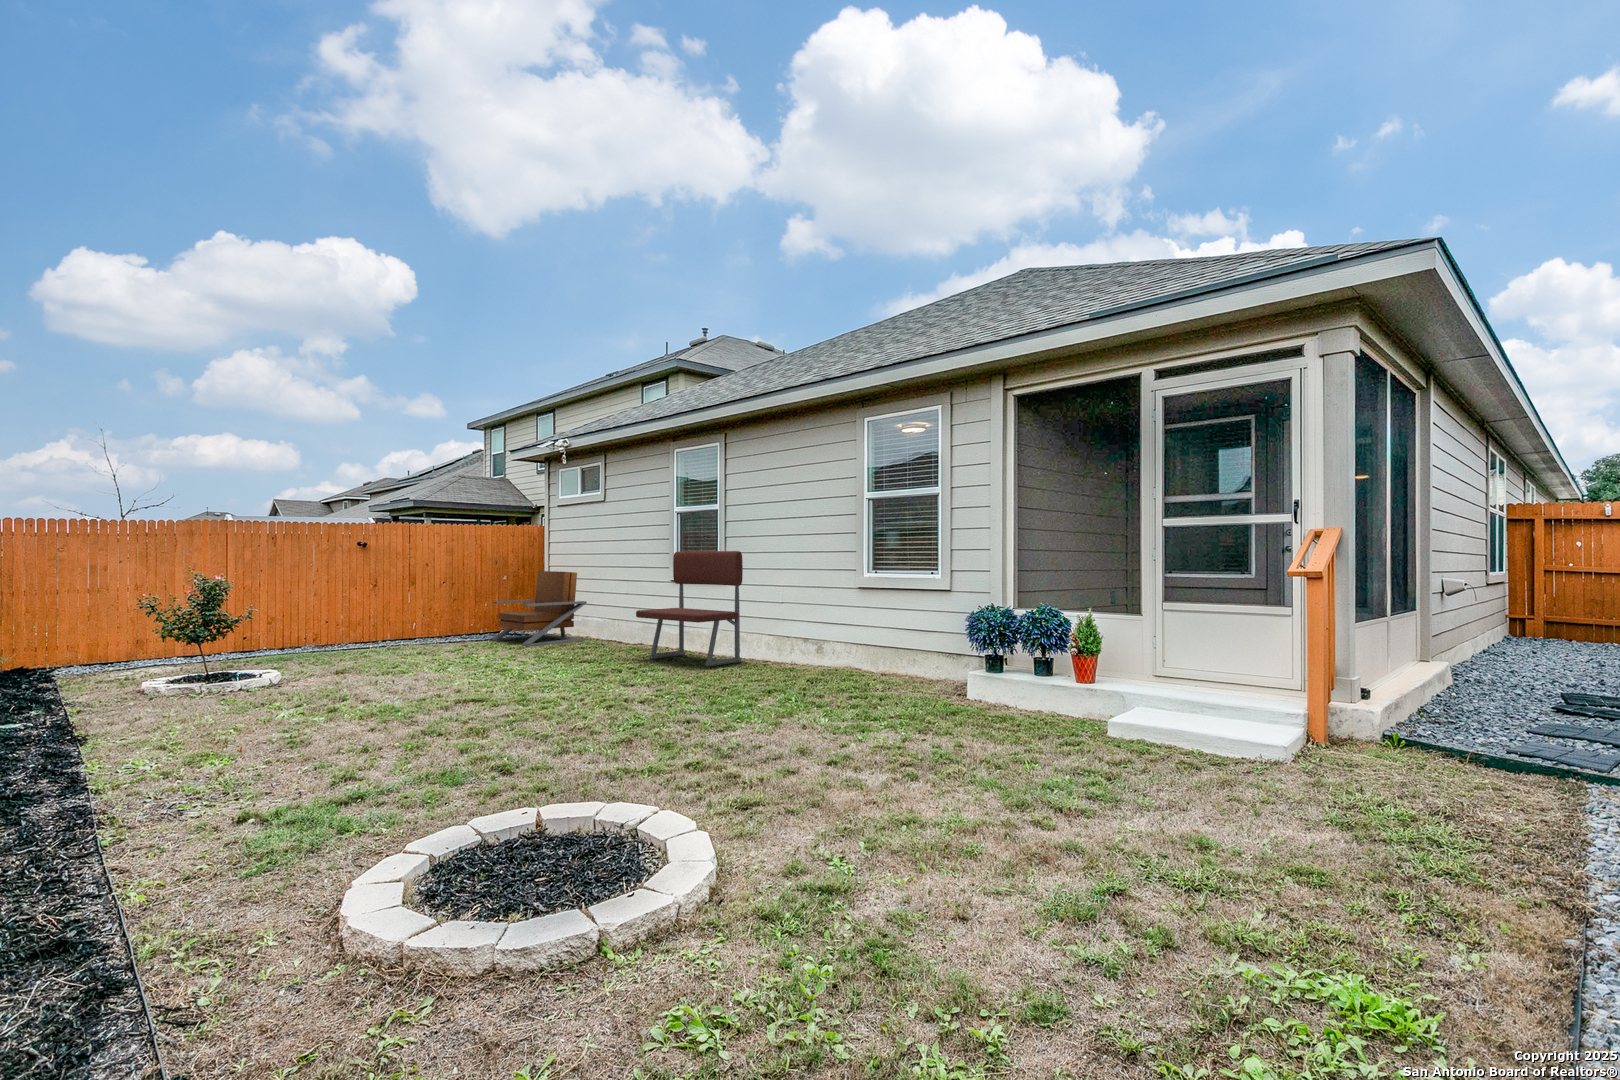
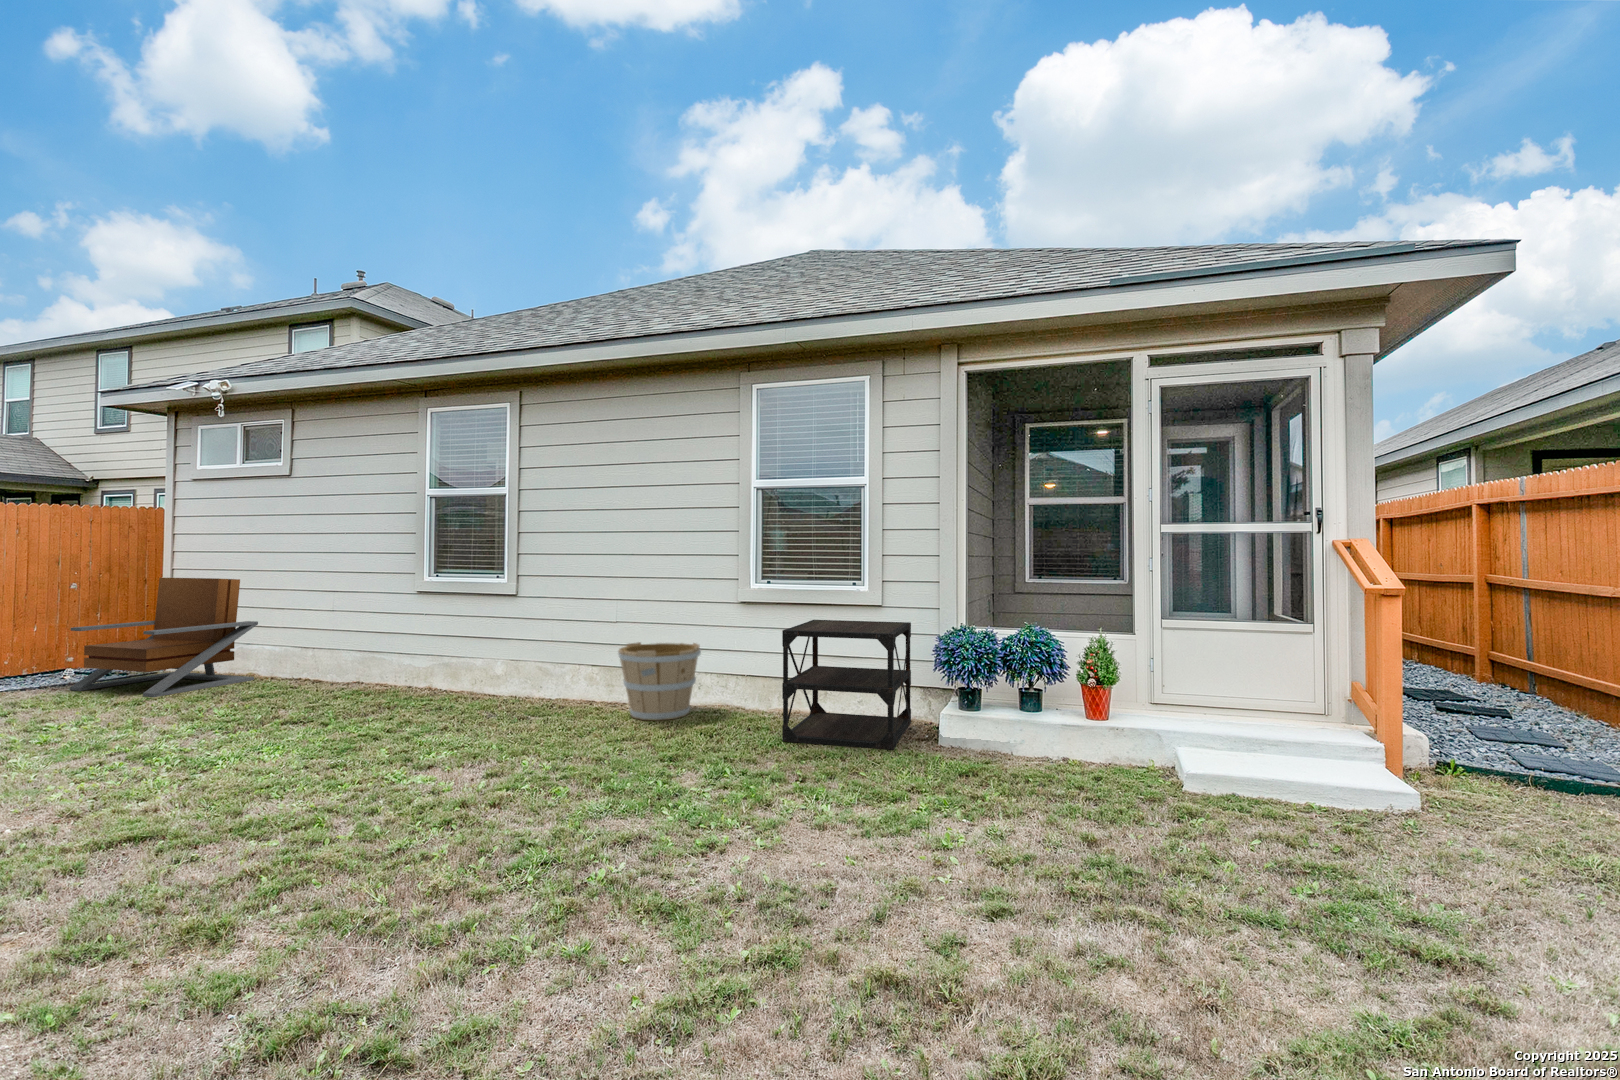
bench: present [636,551,743,667] -> none [388,550,558,711]
side table: none [849,606,969,706] -> present [782,620,911,750]
wooden bucket: none [764,621,825,678] -> present [618,642,701,721]

